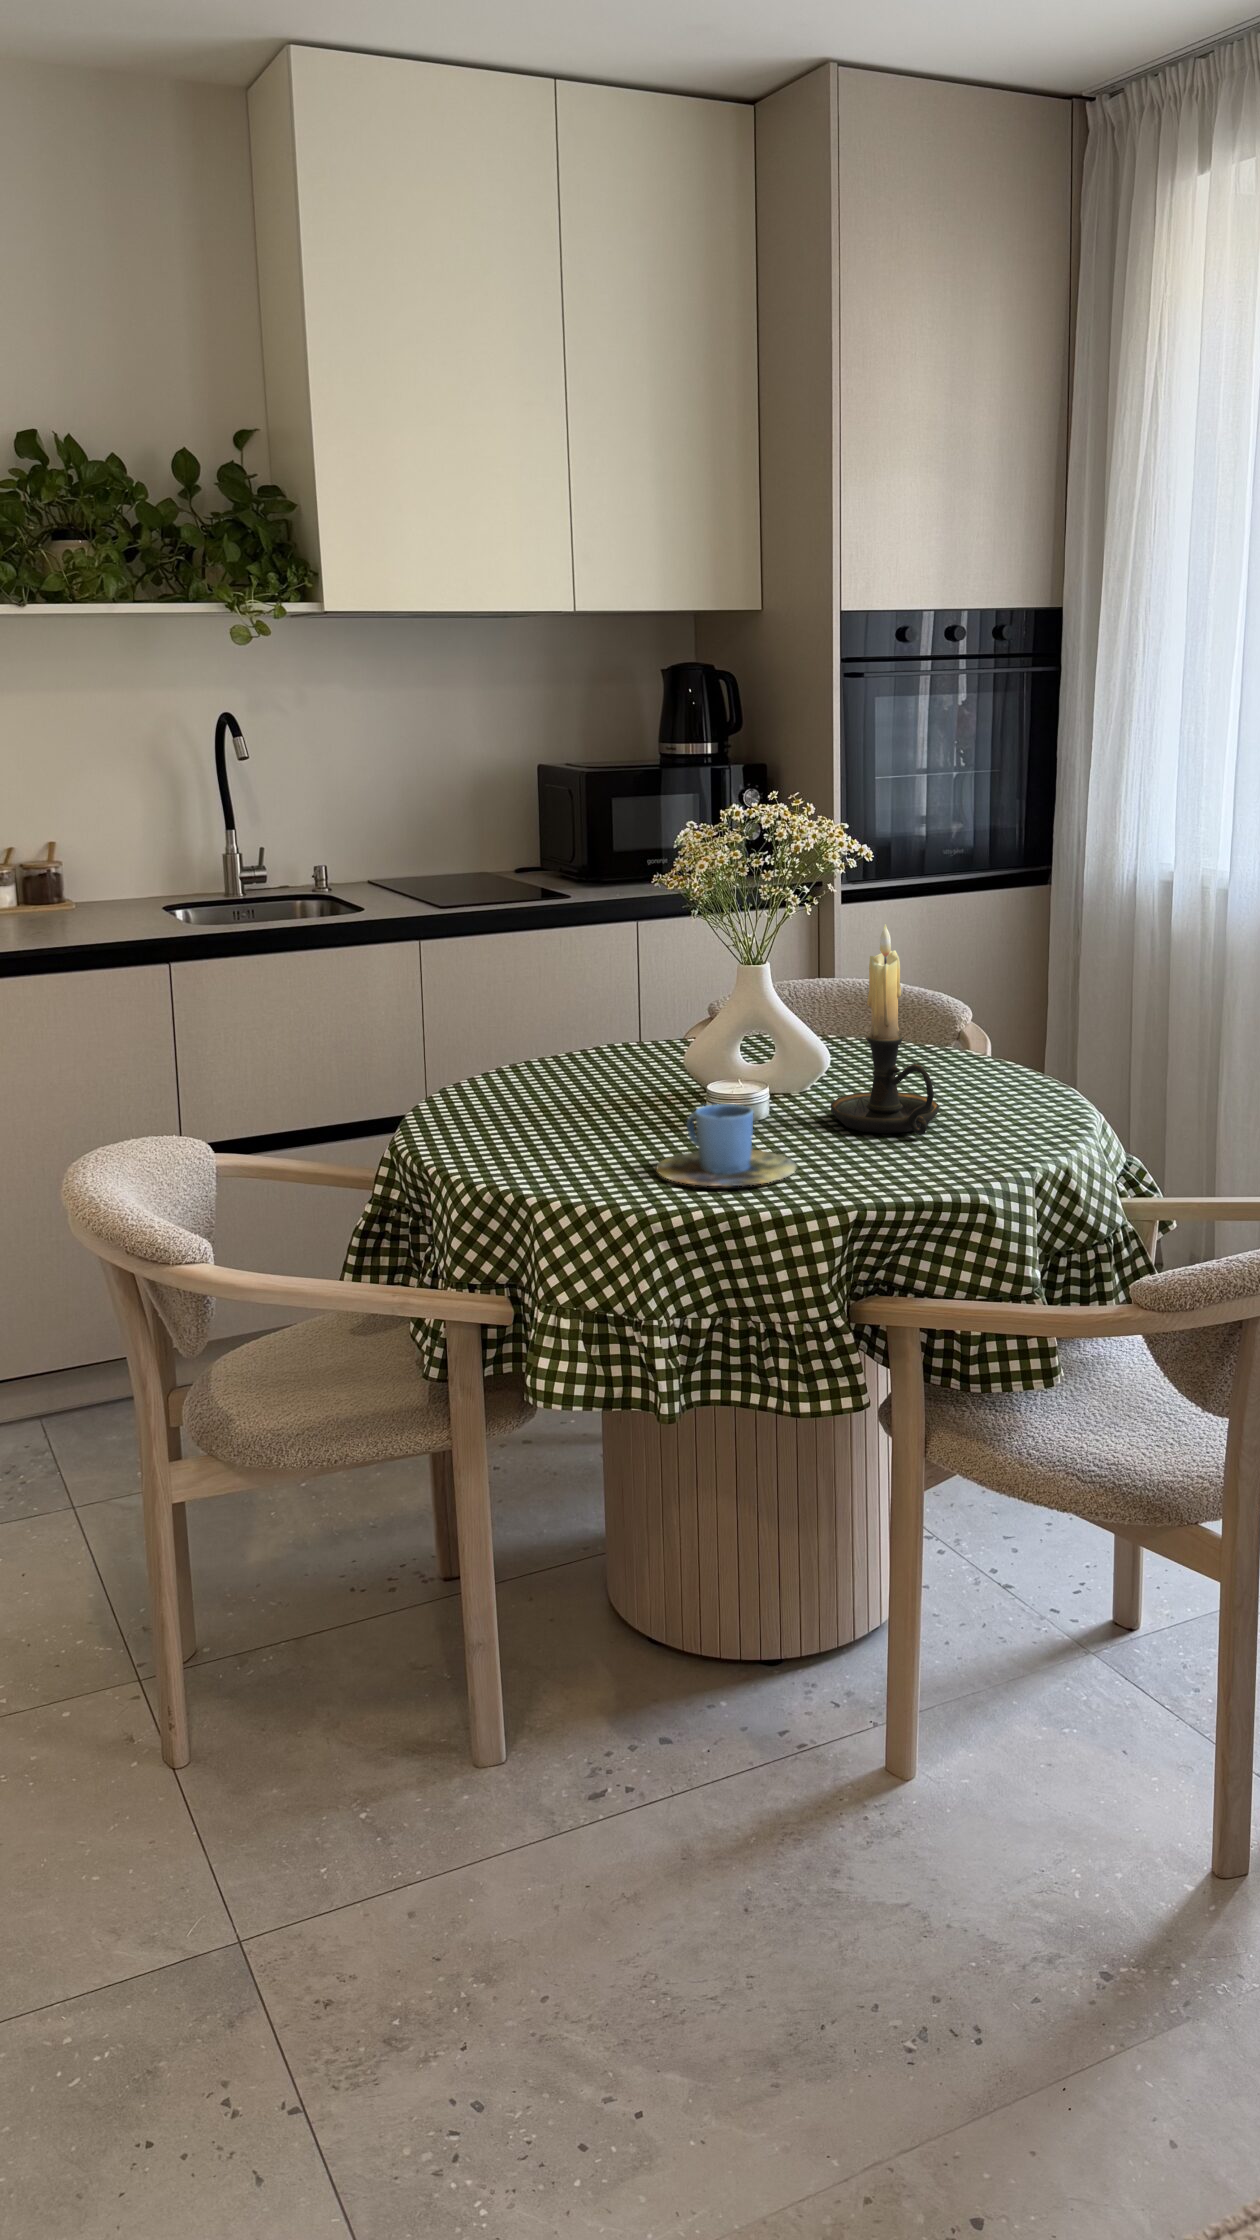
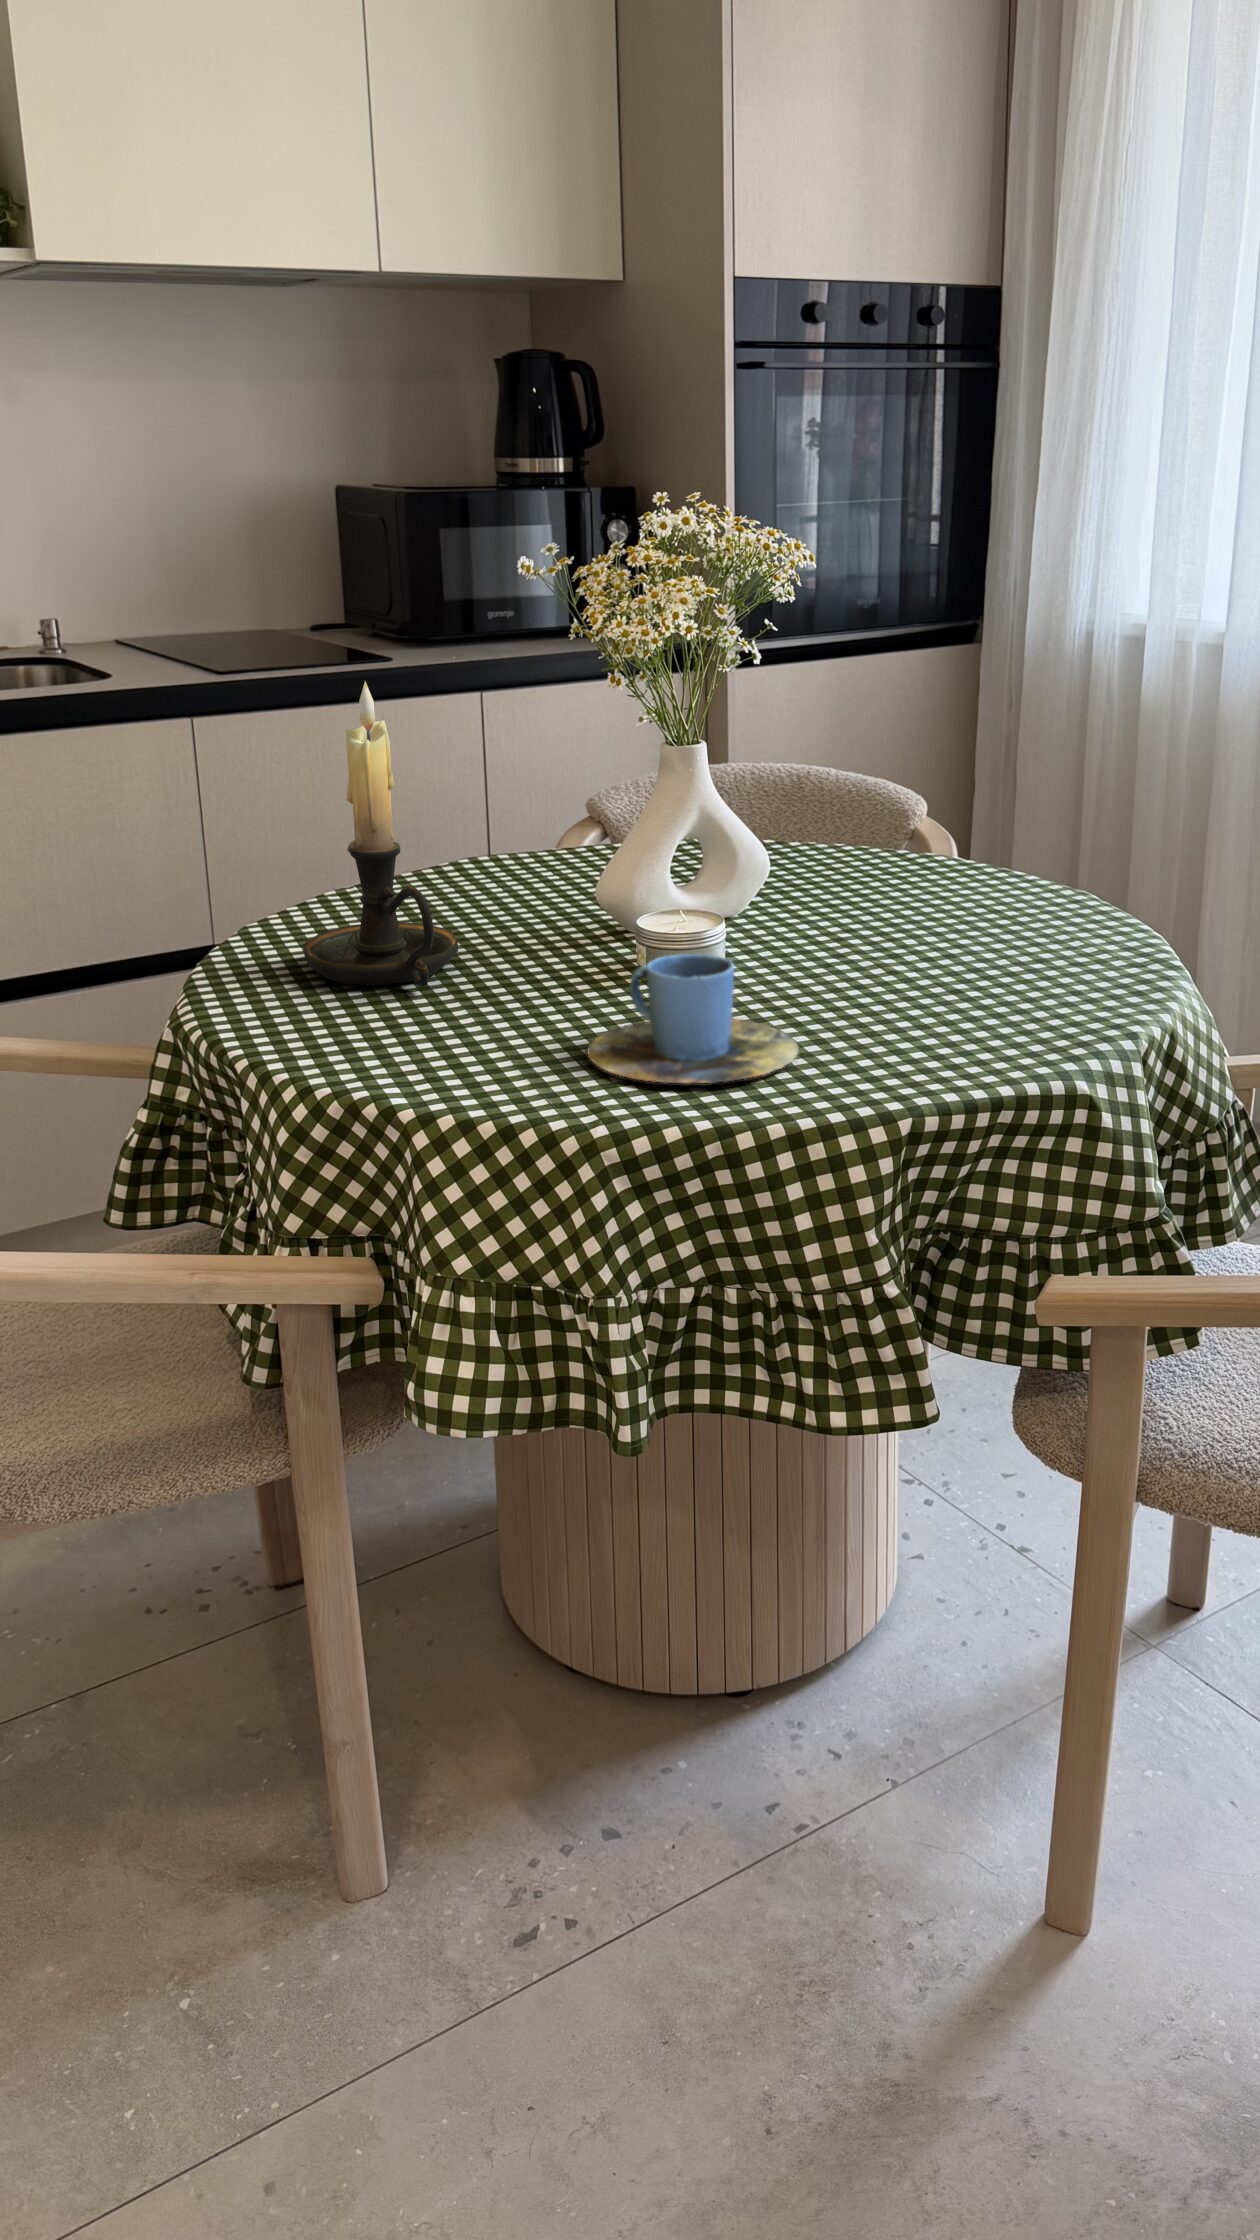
candle holder: present [831,924,939,1135] -> present [303,682,458,987]

